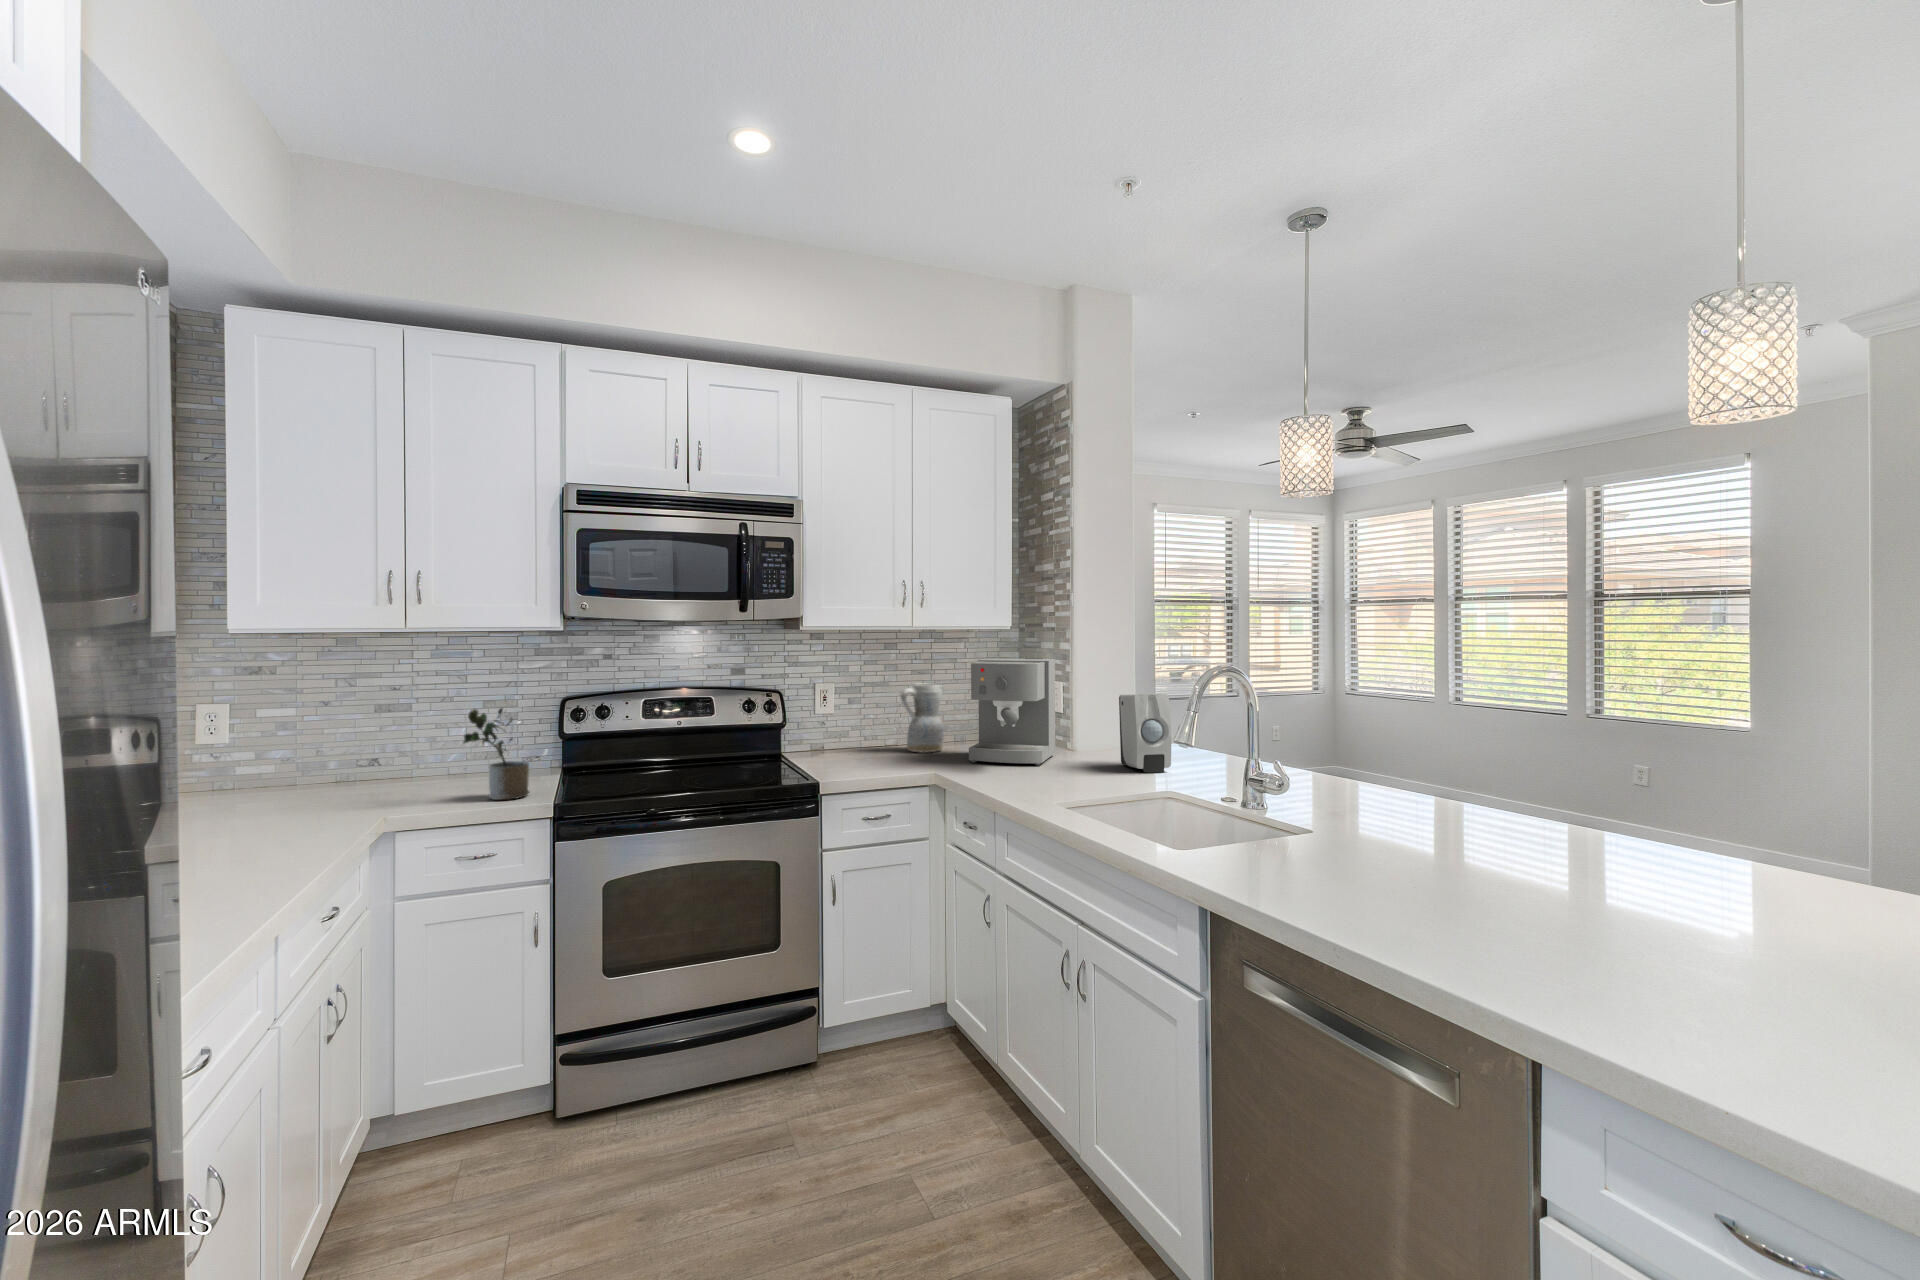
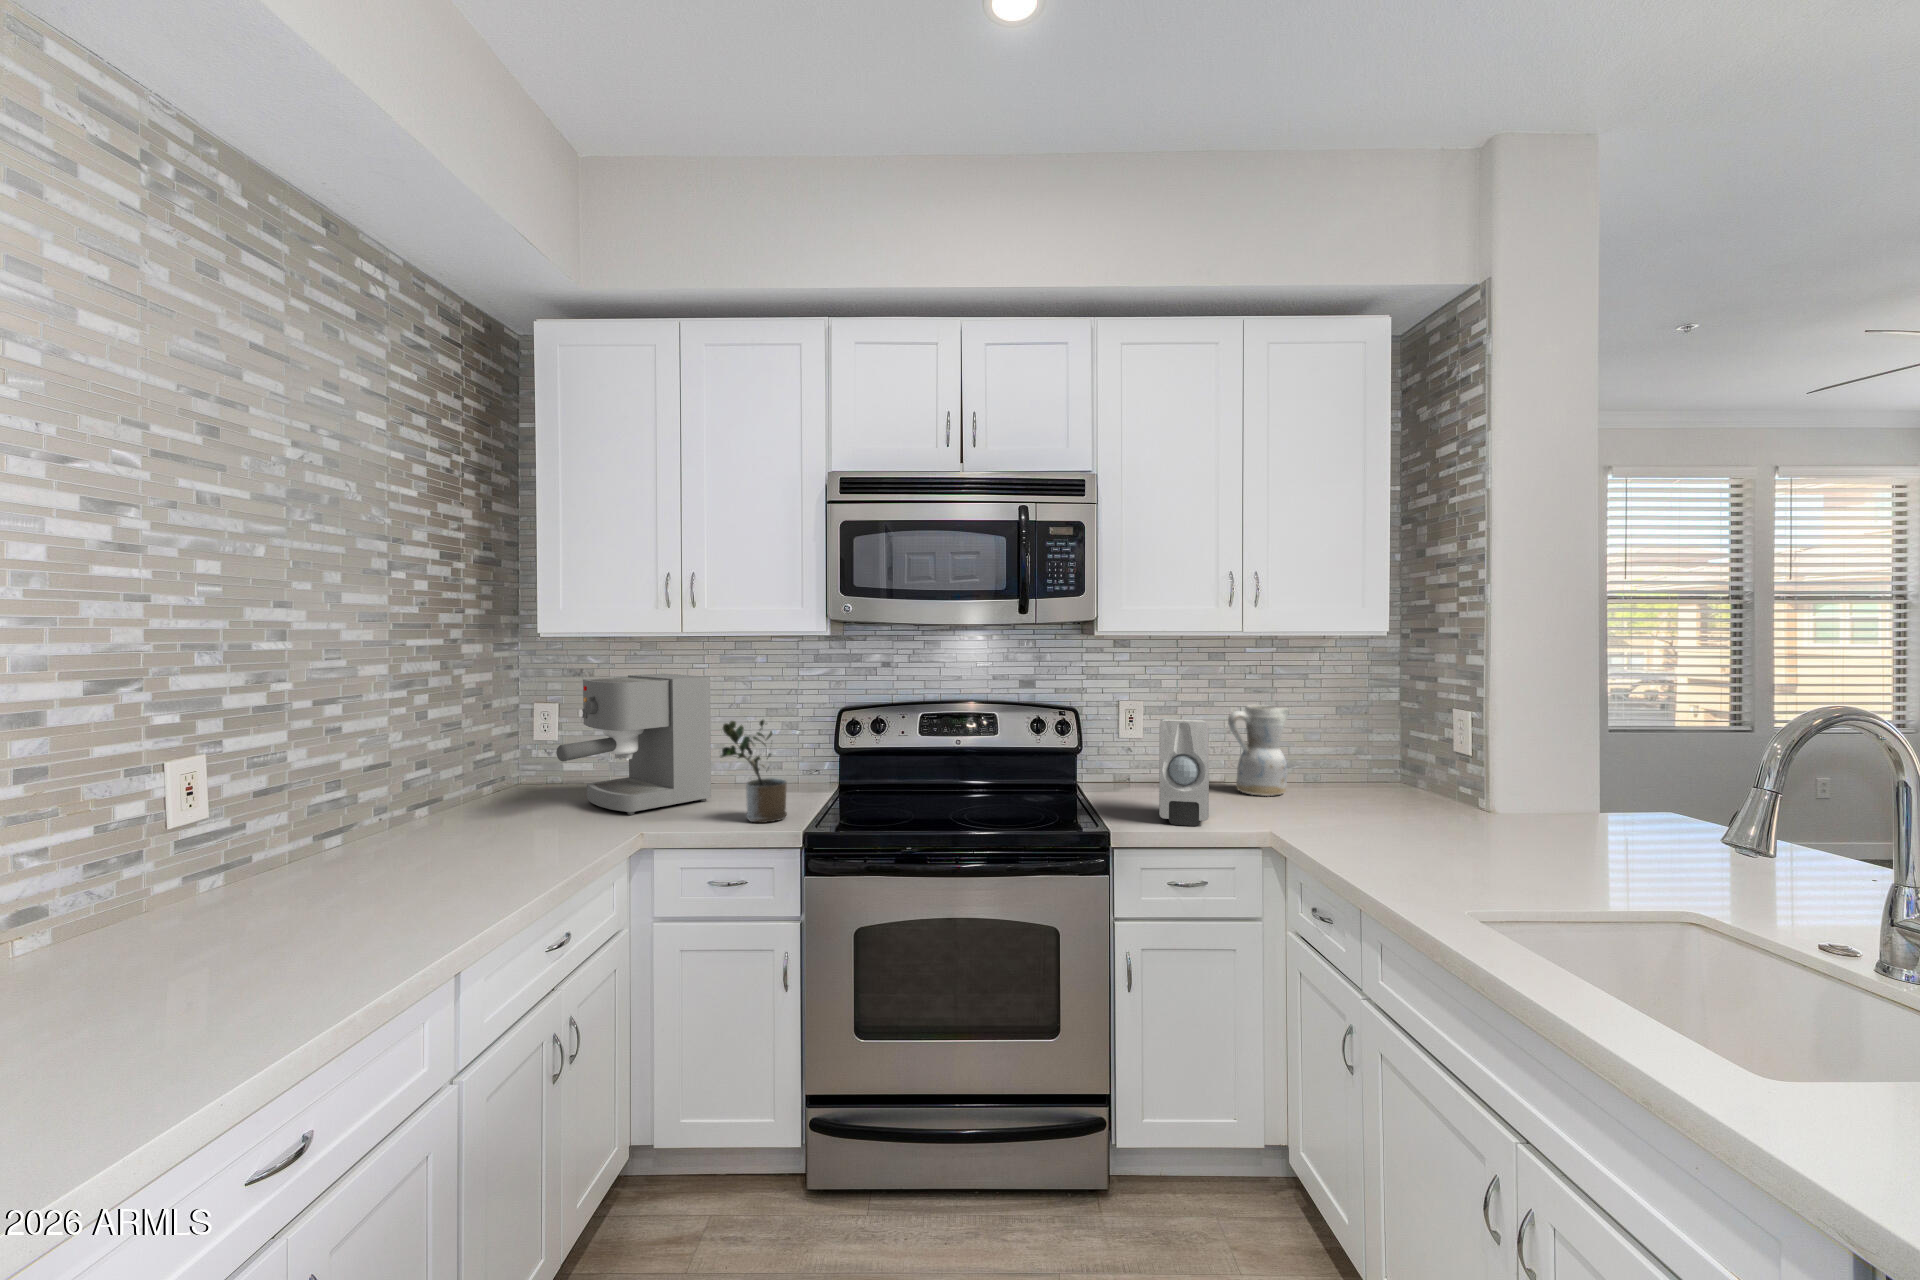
coffee maker: present [969,659,1055,766] -> present [556,674,711,815]
soap dispenser: present [1119,693,1171,773] -> present [1159,719,1209,826]

